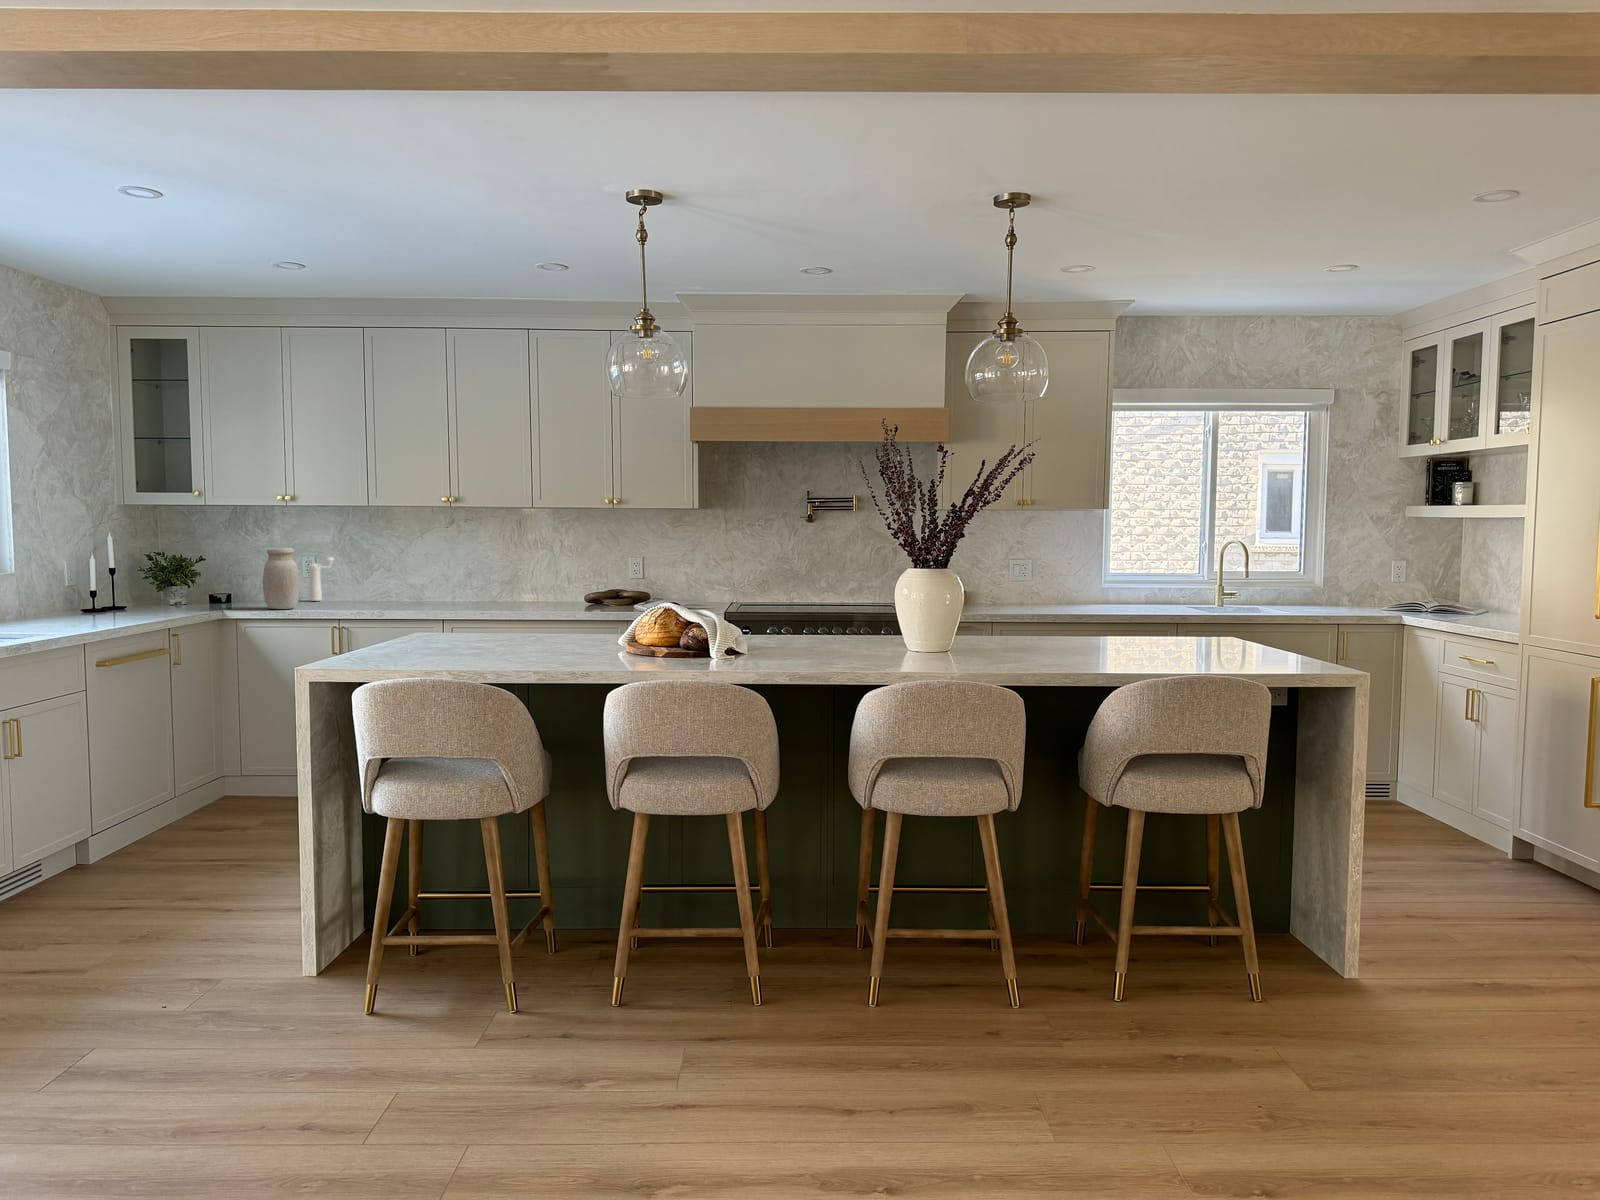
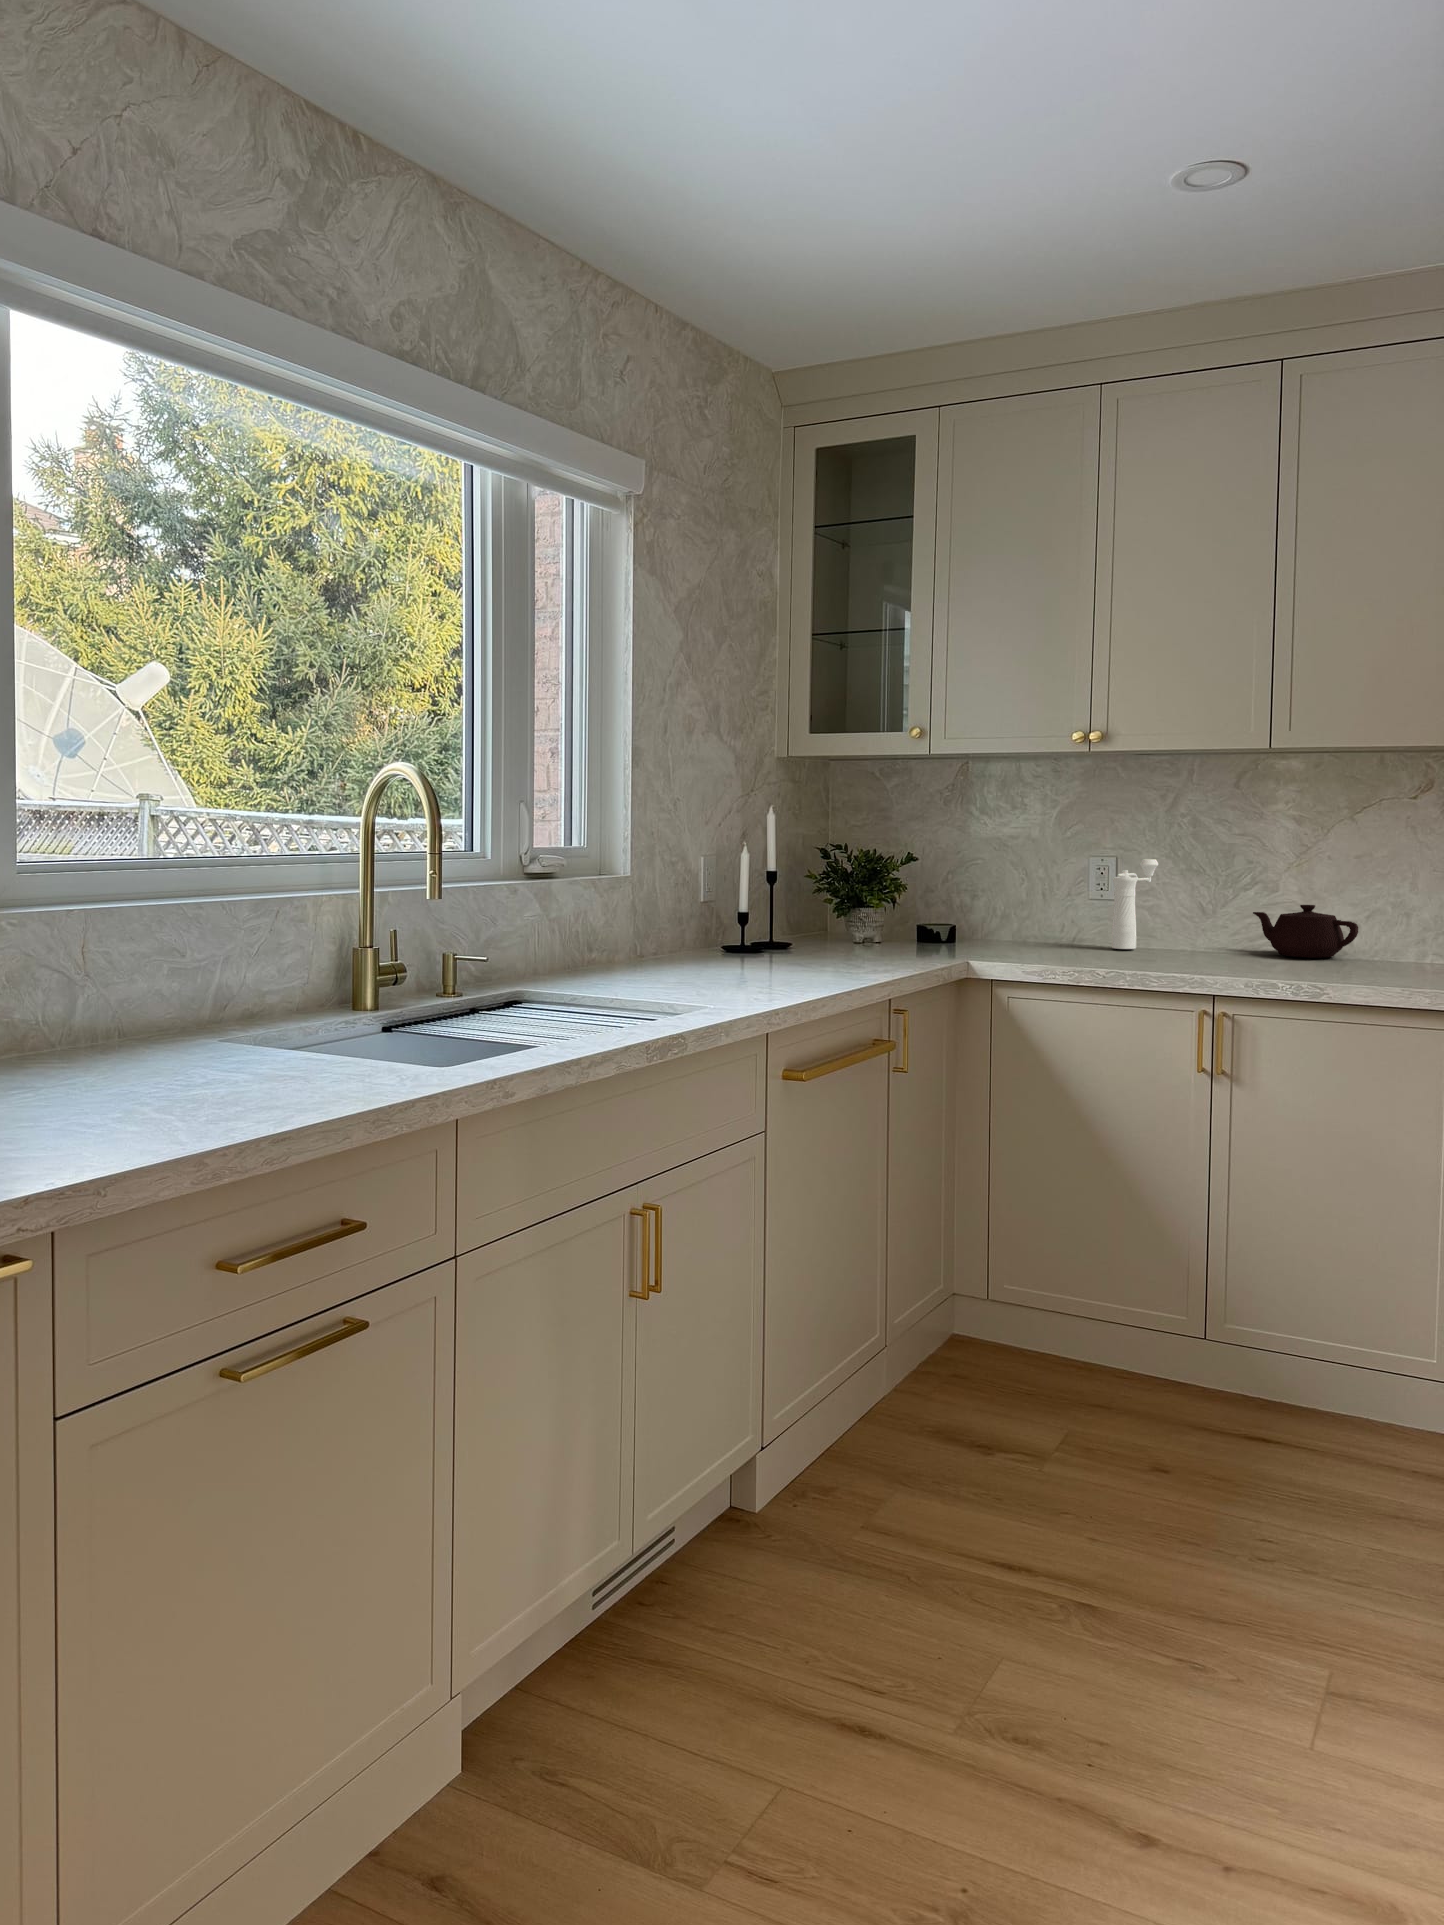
jar: present [263,547,299,609] -> none [1043,837,1114,966]
teapot: none [378,577,420,601] -> present [1253,905,1358,958]

